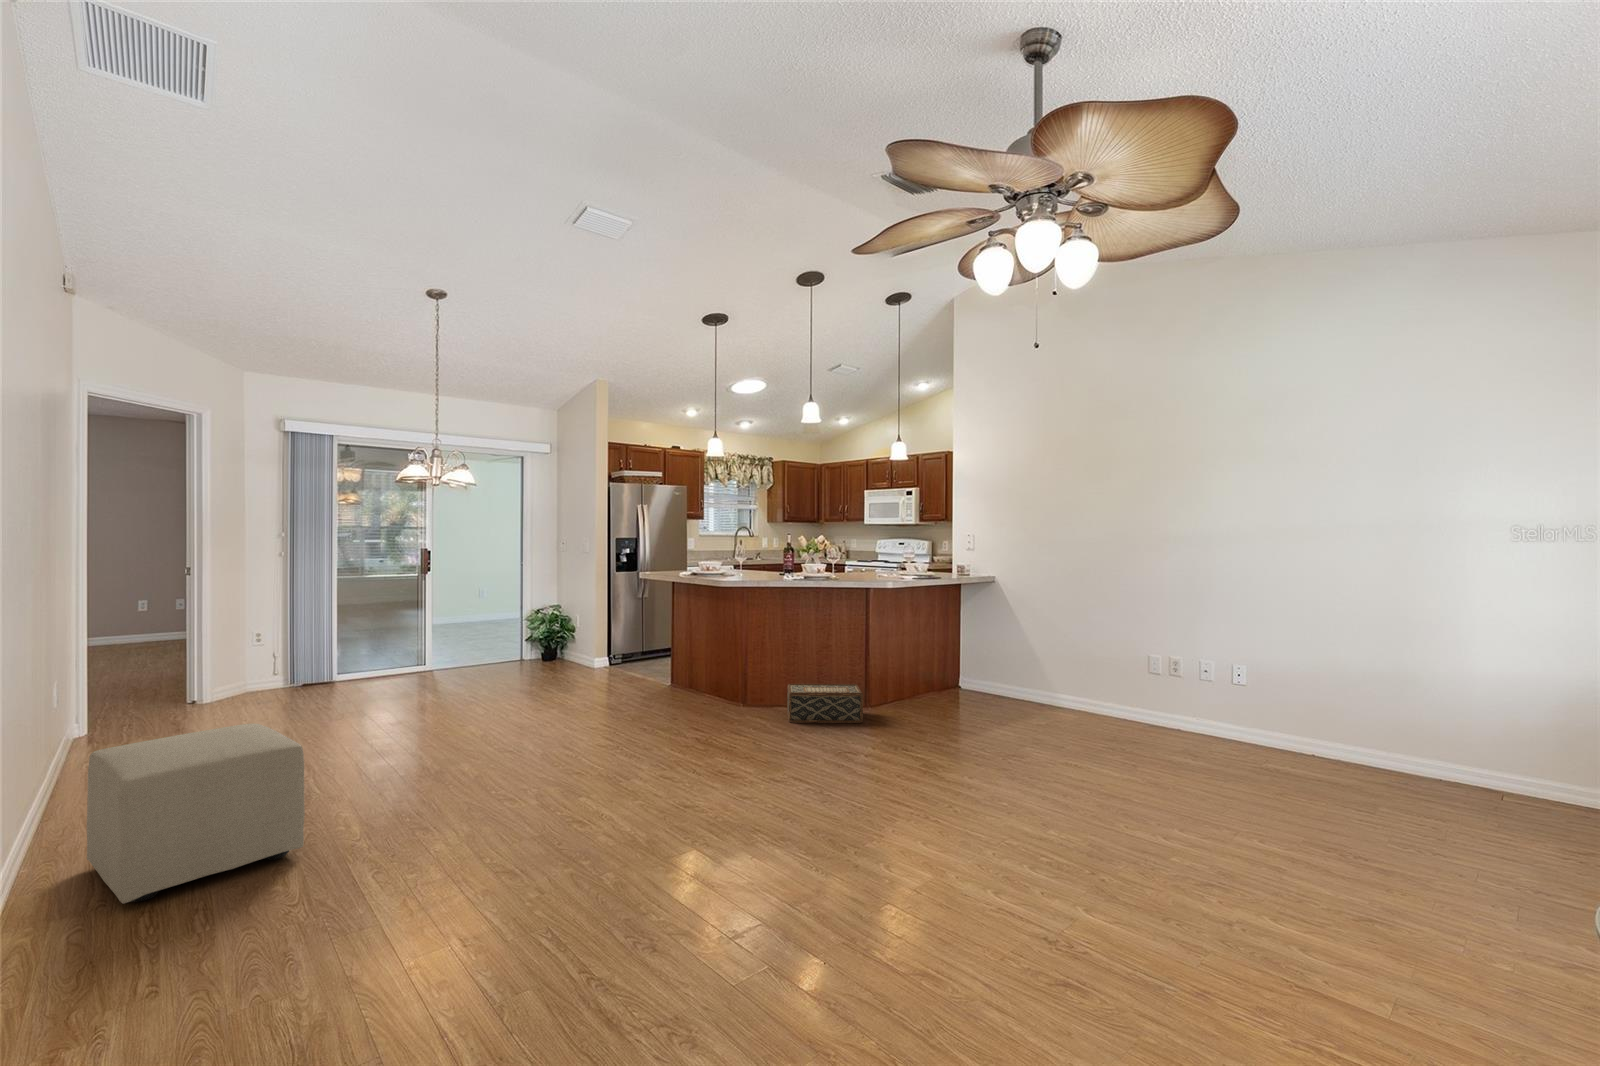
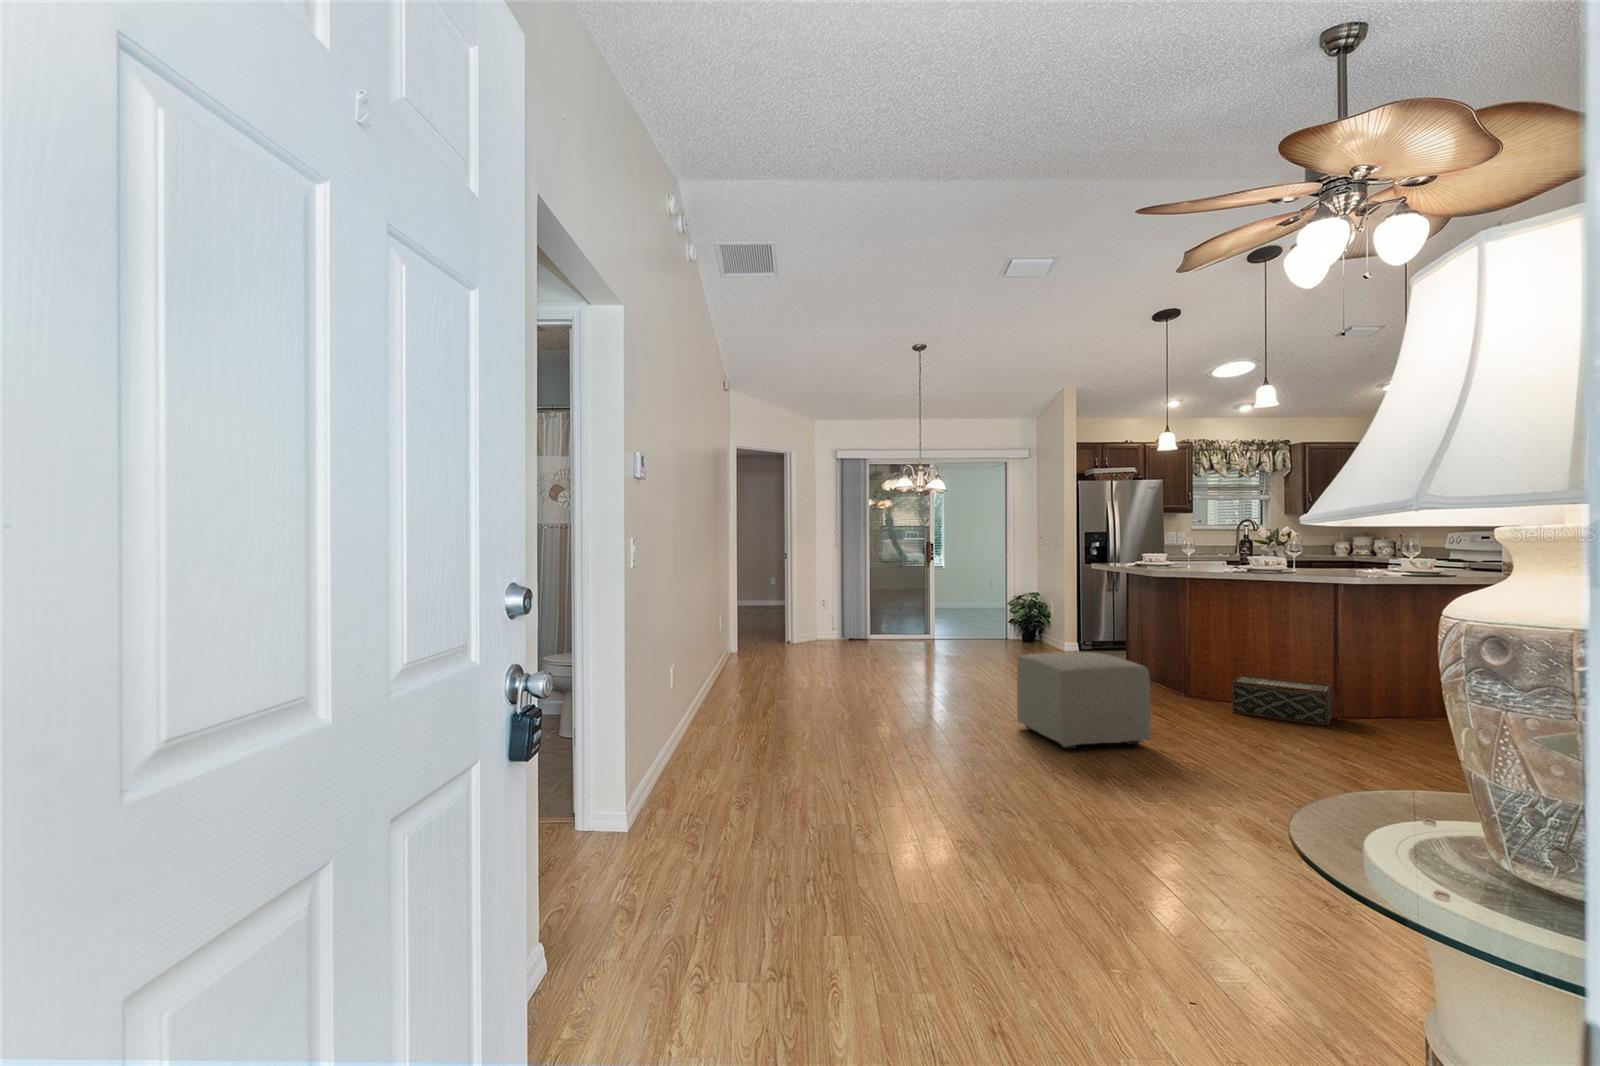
ottoman: present [87,724,305,904] -> present [1017,652,1151,749]

